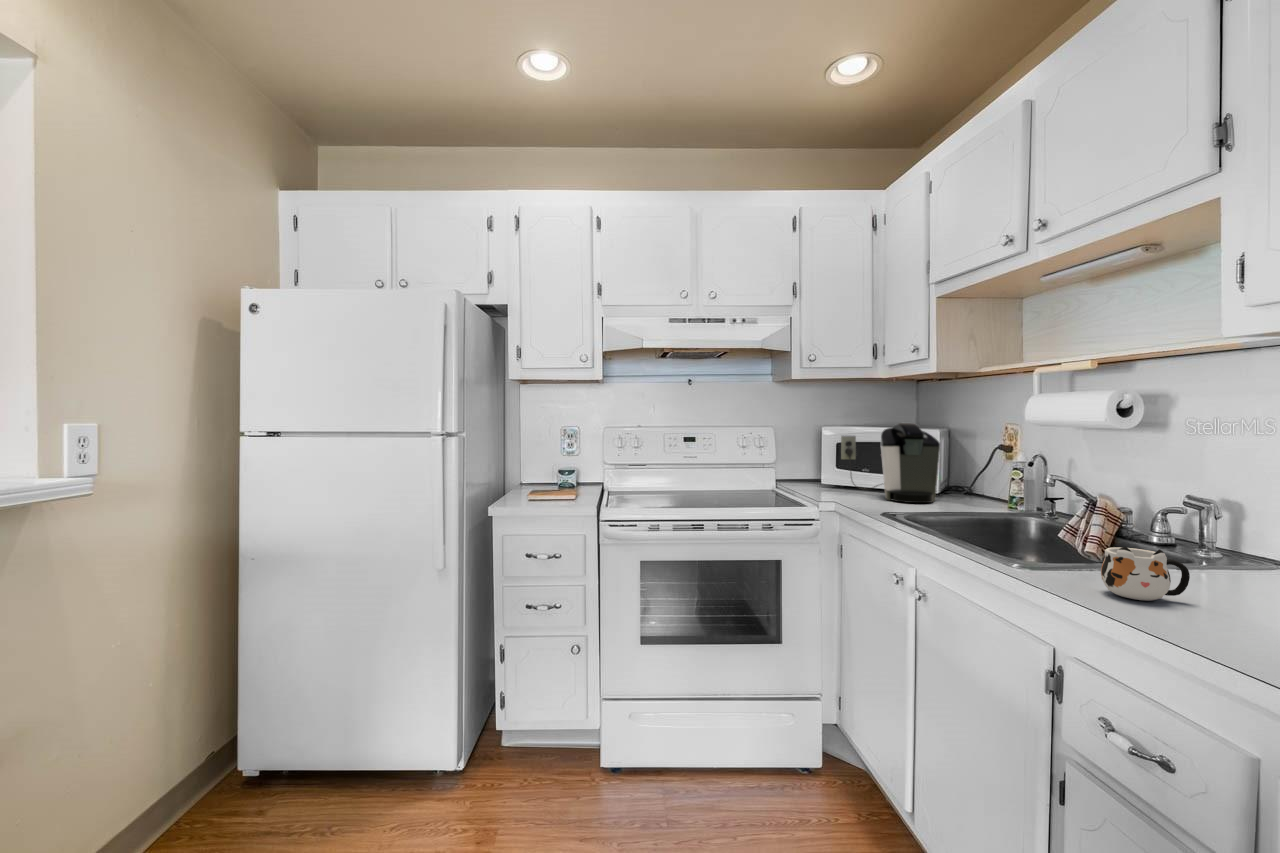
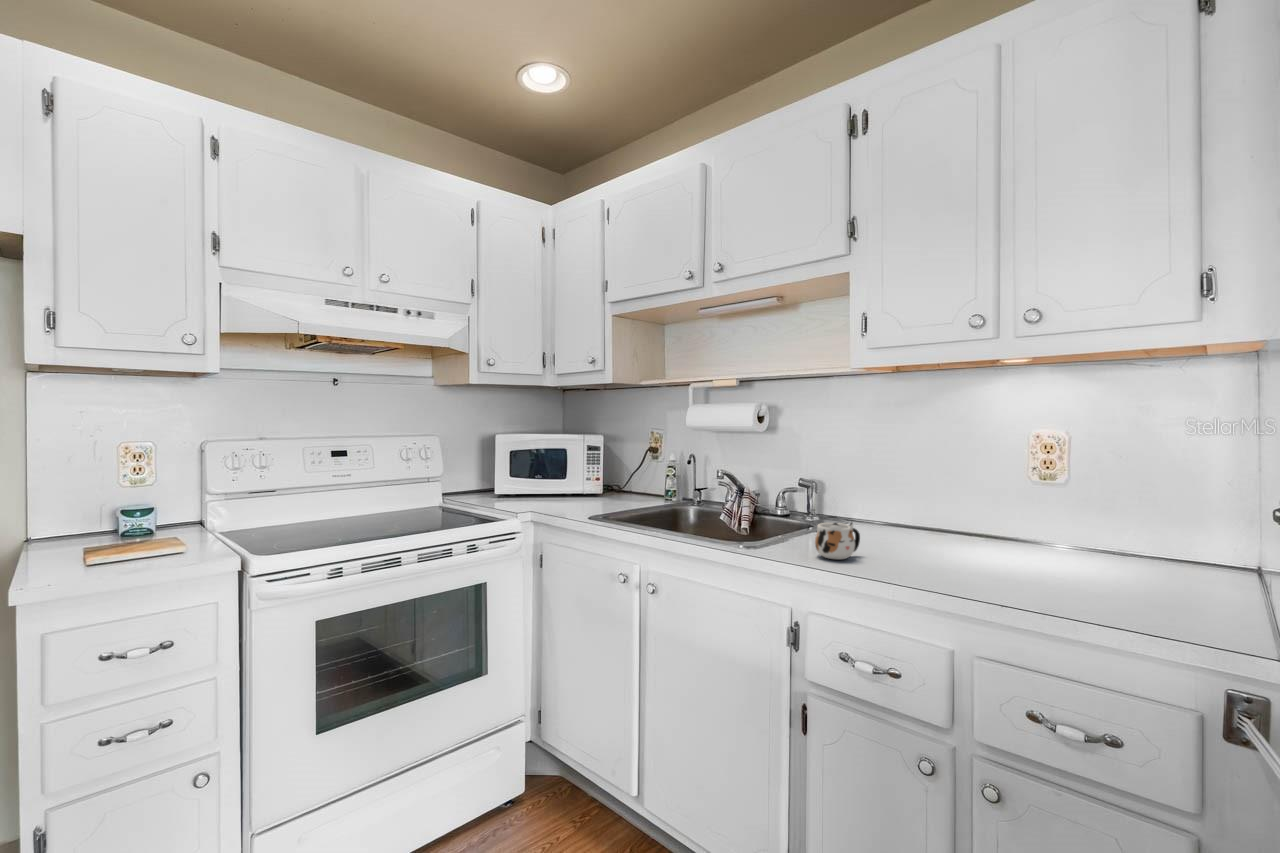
coffee maker: present [841,423,940,503] -> none [523,429,610,504]

